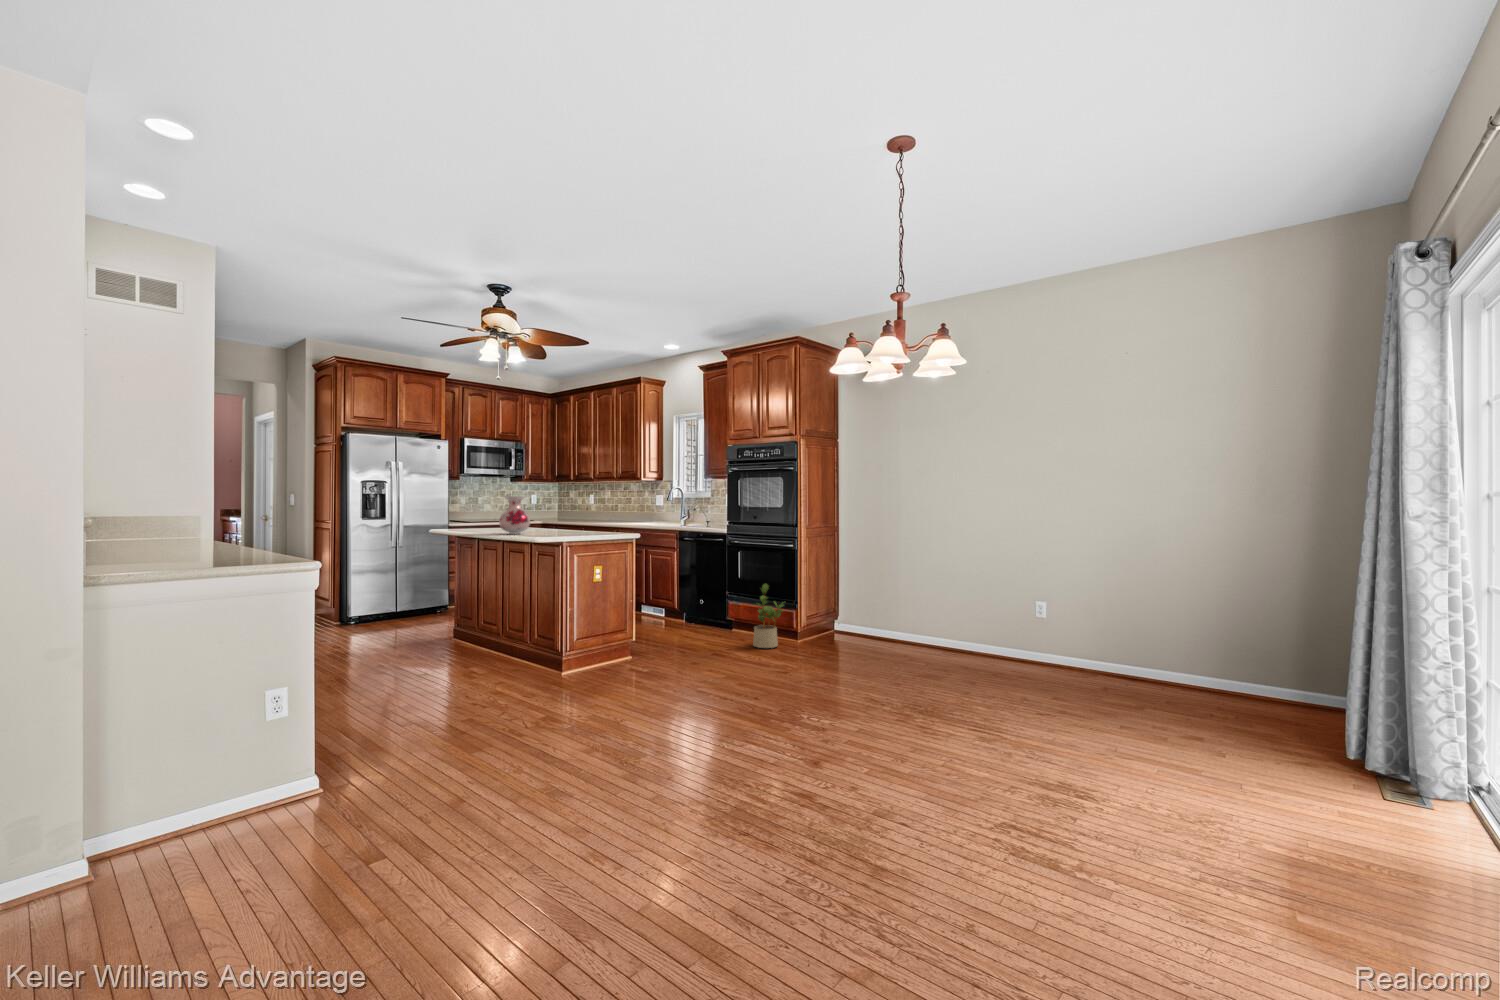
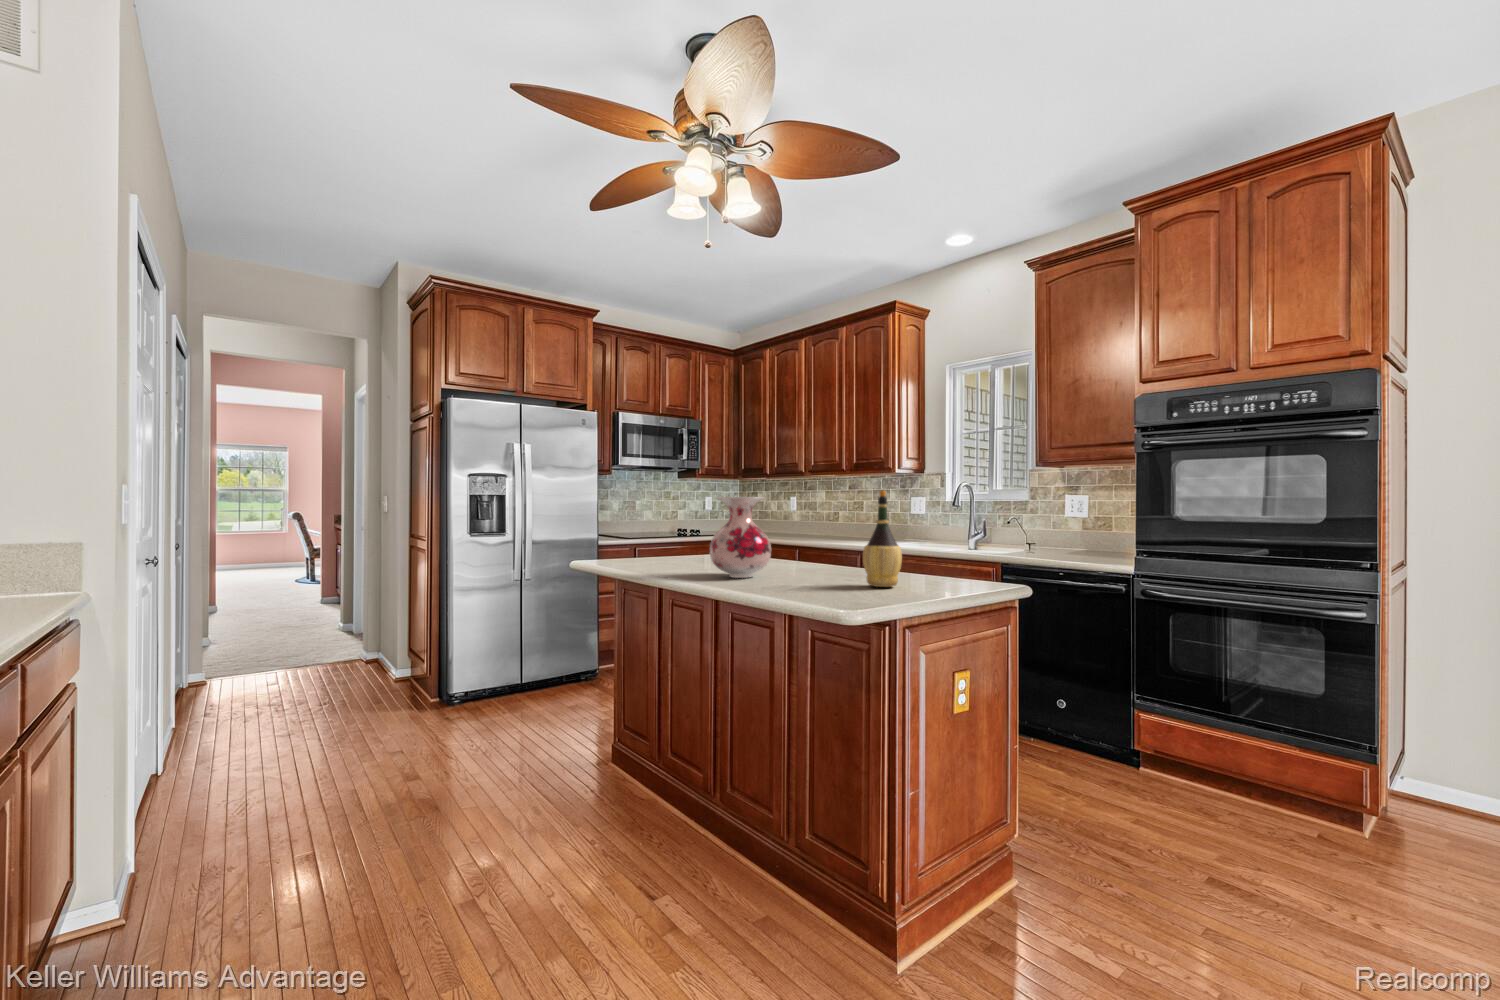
wine bottle: none [565,493,583,535] -> present [863,491,902,587]
potted plant: present [753,583,783,648] -> none [1250,695,1337,851]

